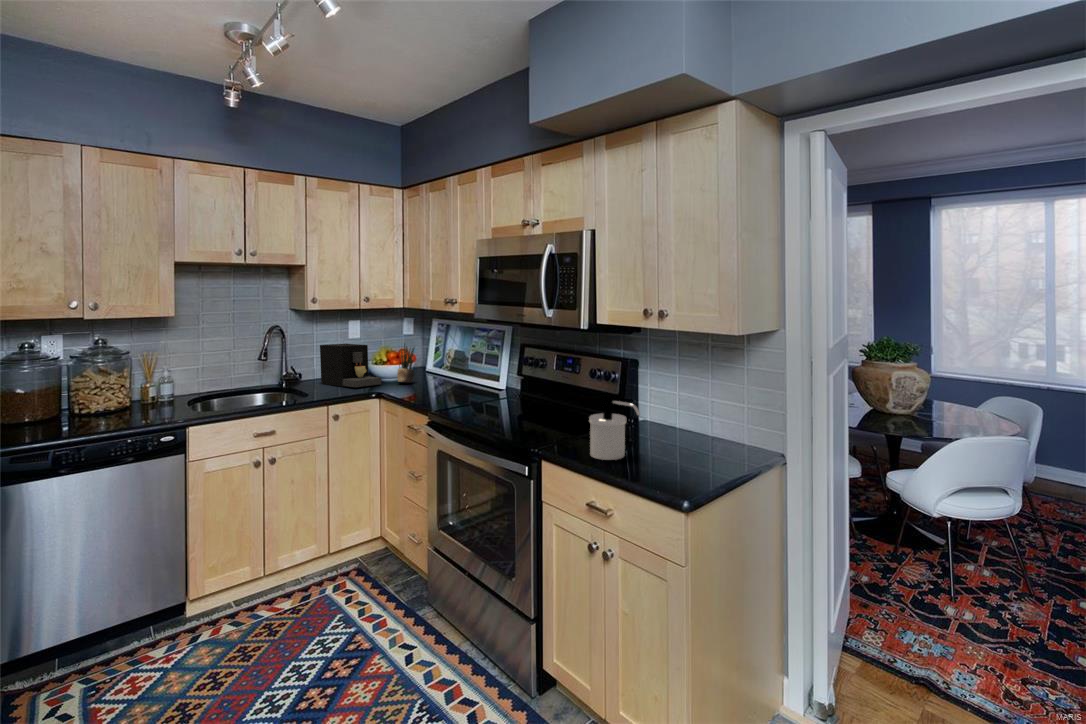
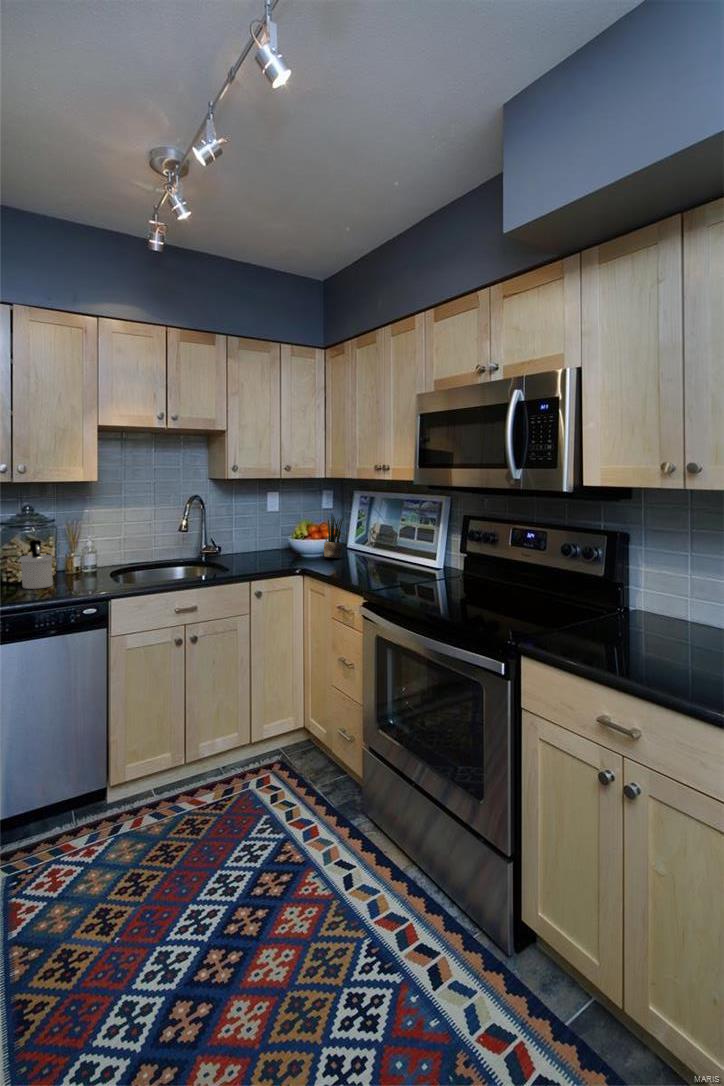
coffee maker: present [320,344,381,387] -> none [242,514,307,562]
soap dispenser: present [589,396,640,460] -> present [20,540,53,589]

